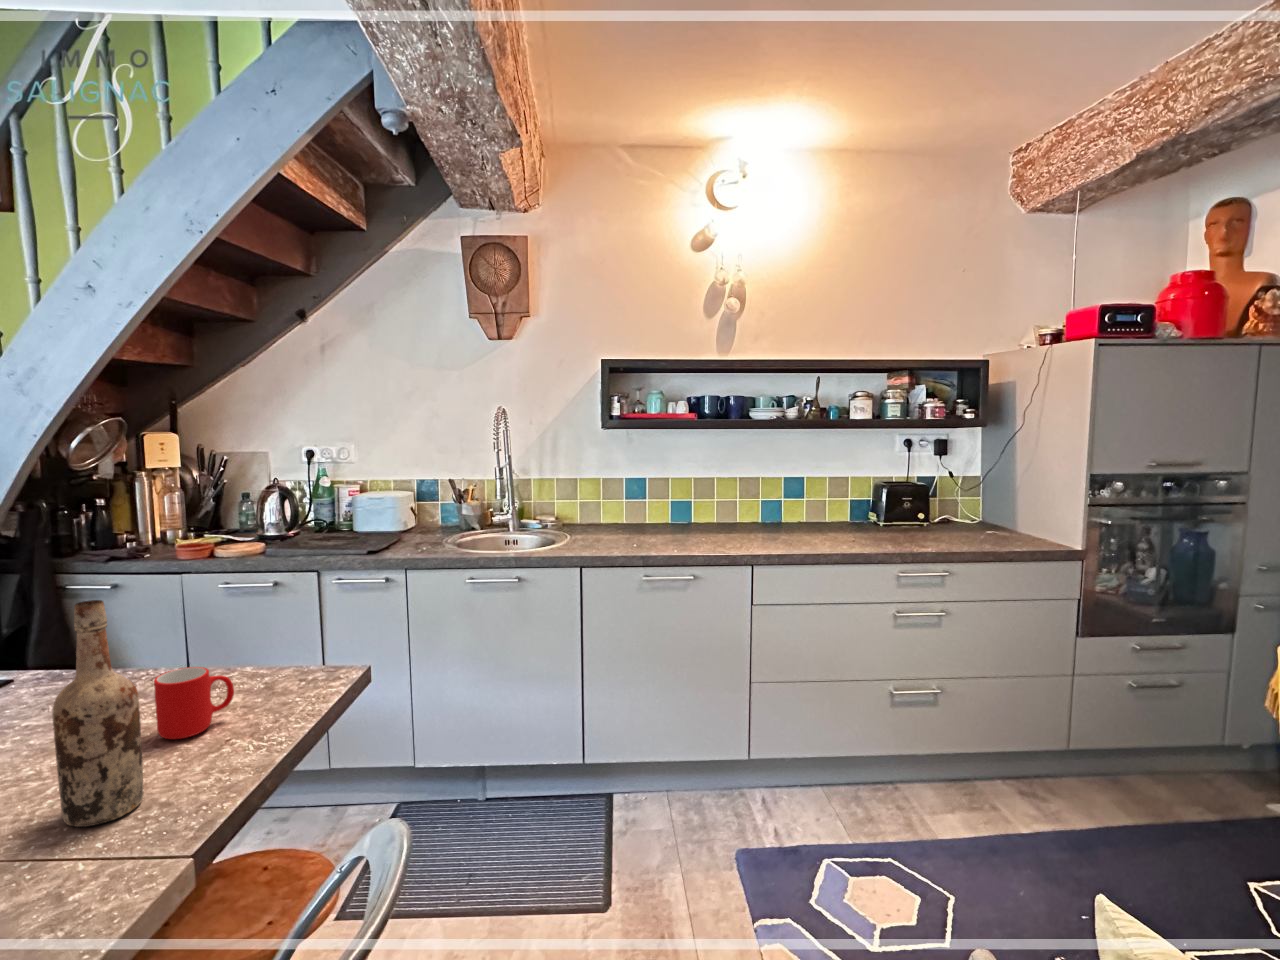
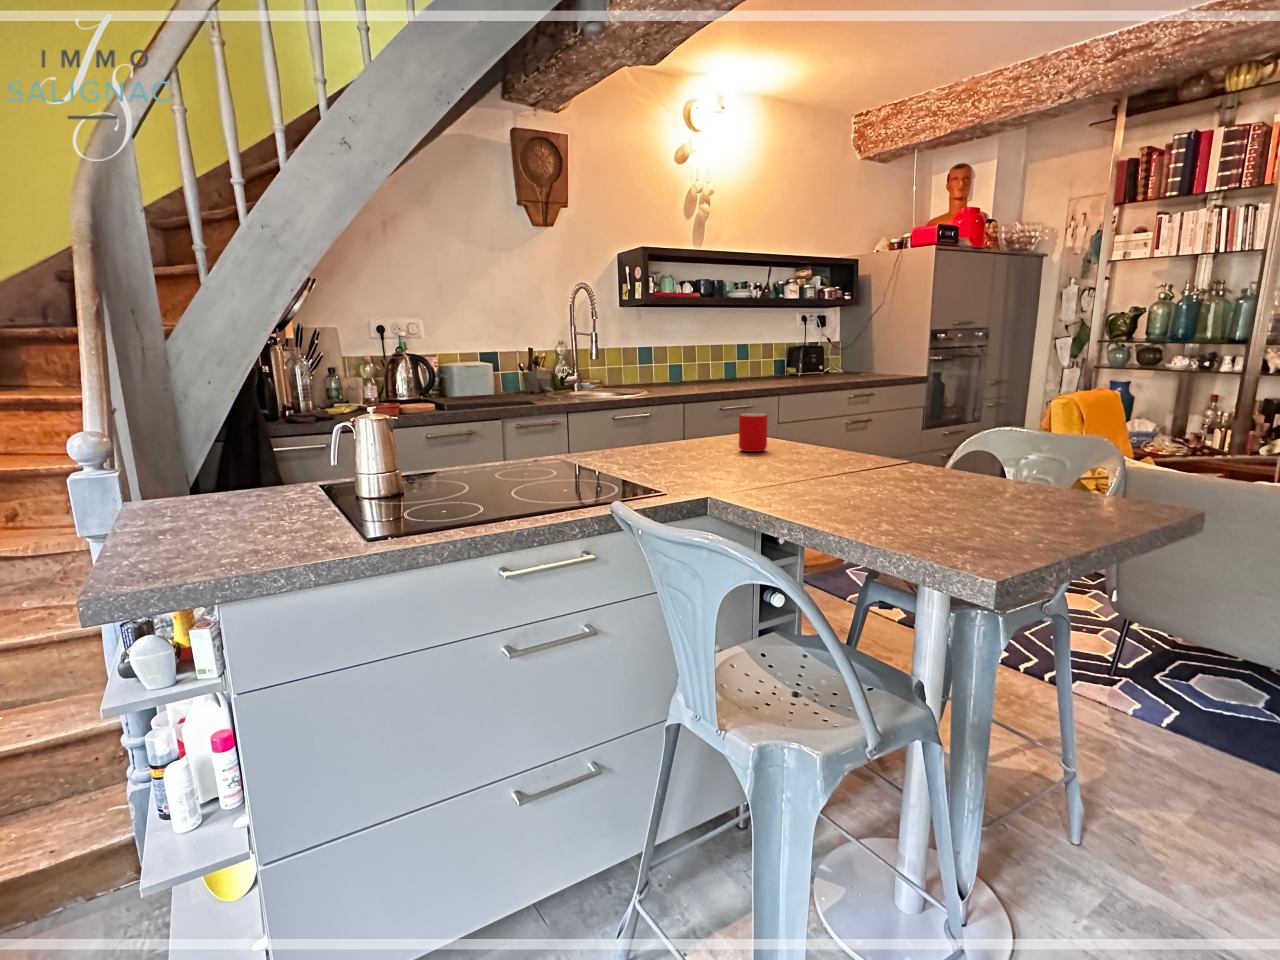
wine bottle: present [52,600,143,827] -> none [805,343,844,464]

